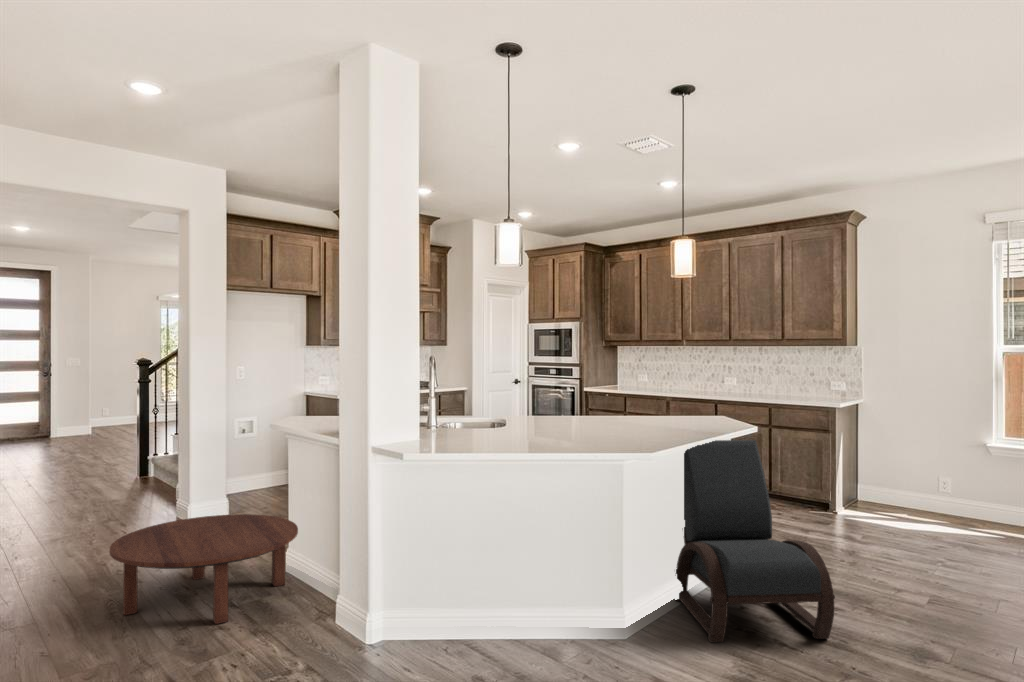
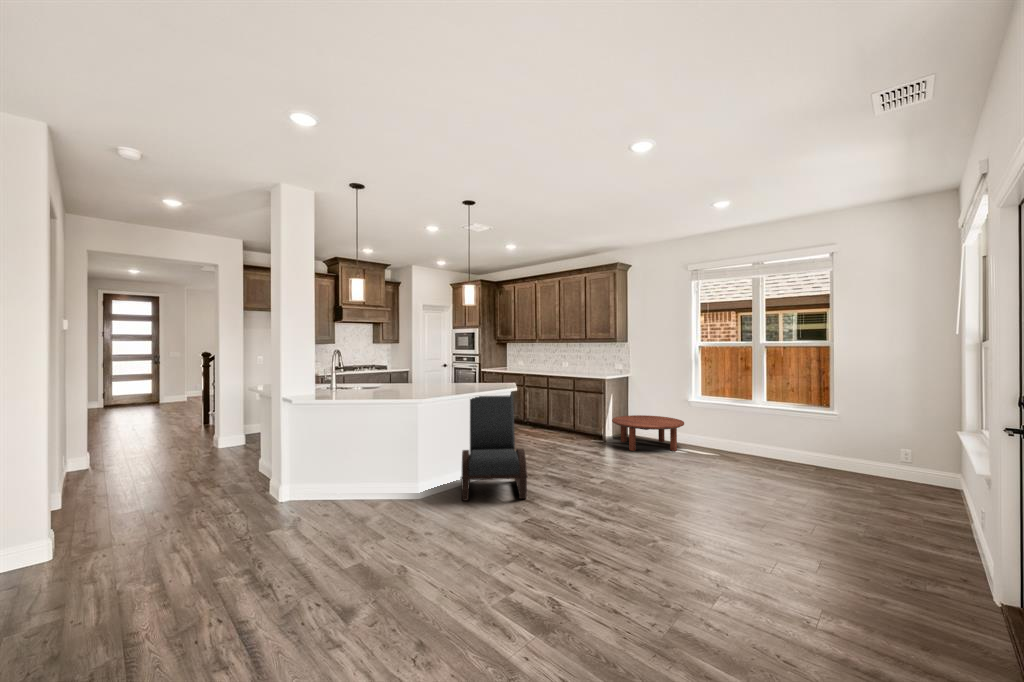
coffee table: present [110,514,298,624] -> present [612,415,684,451]

